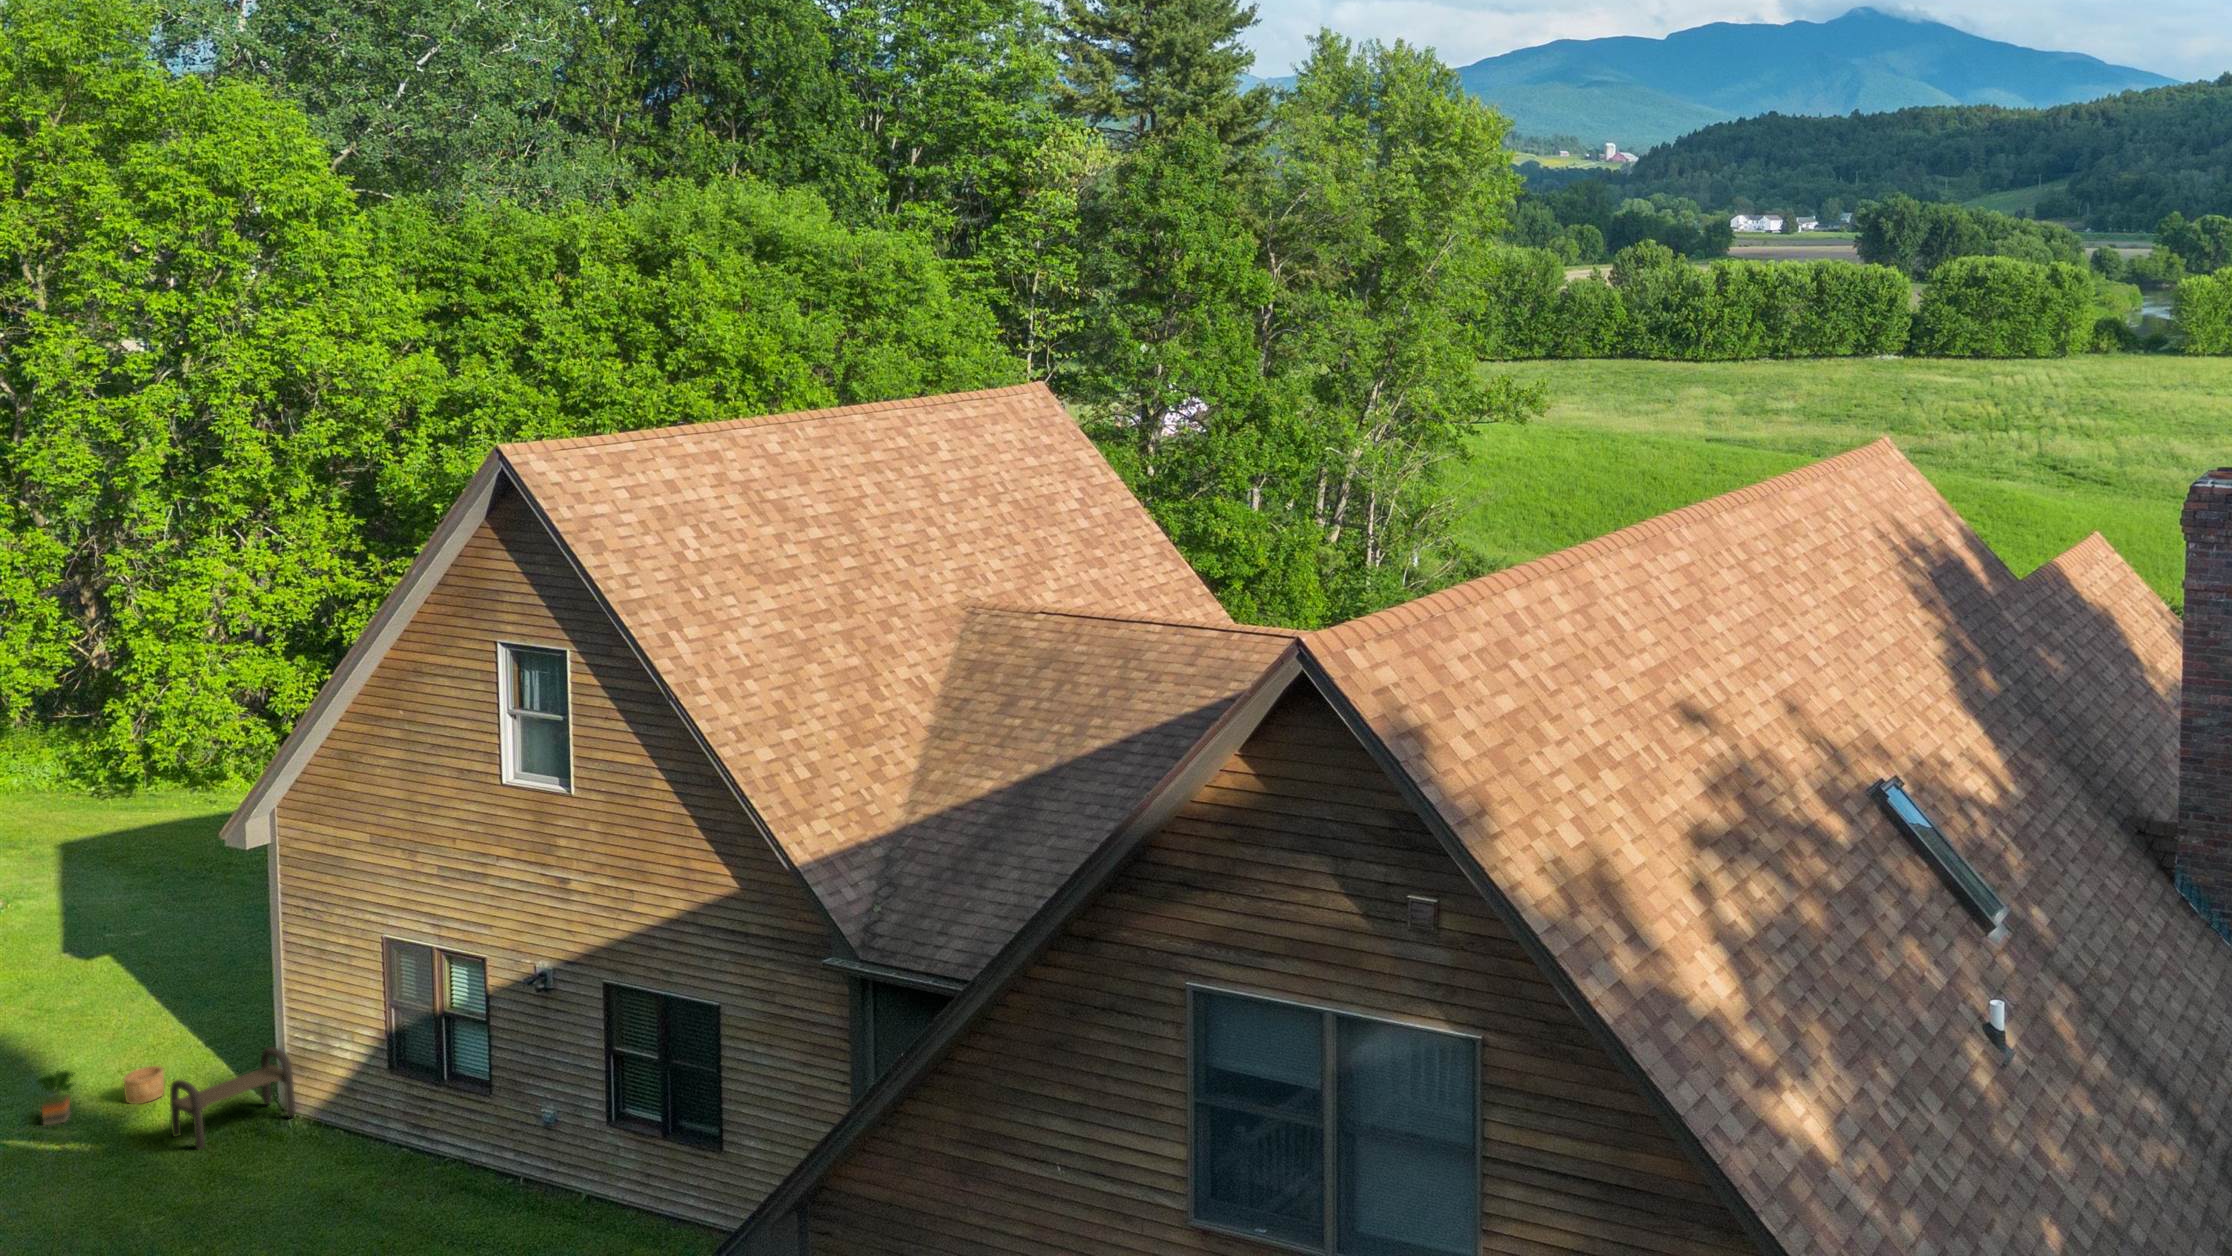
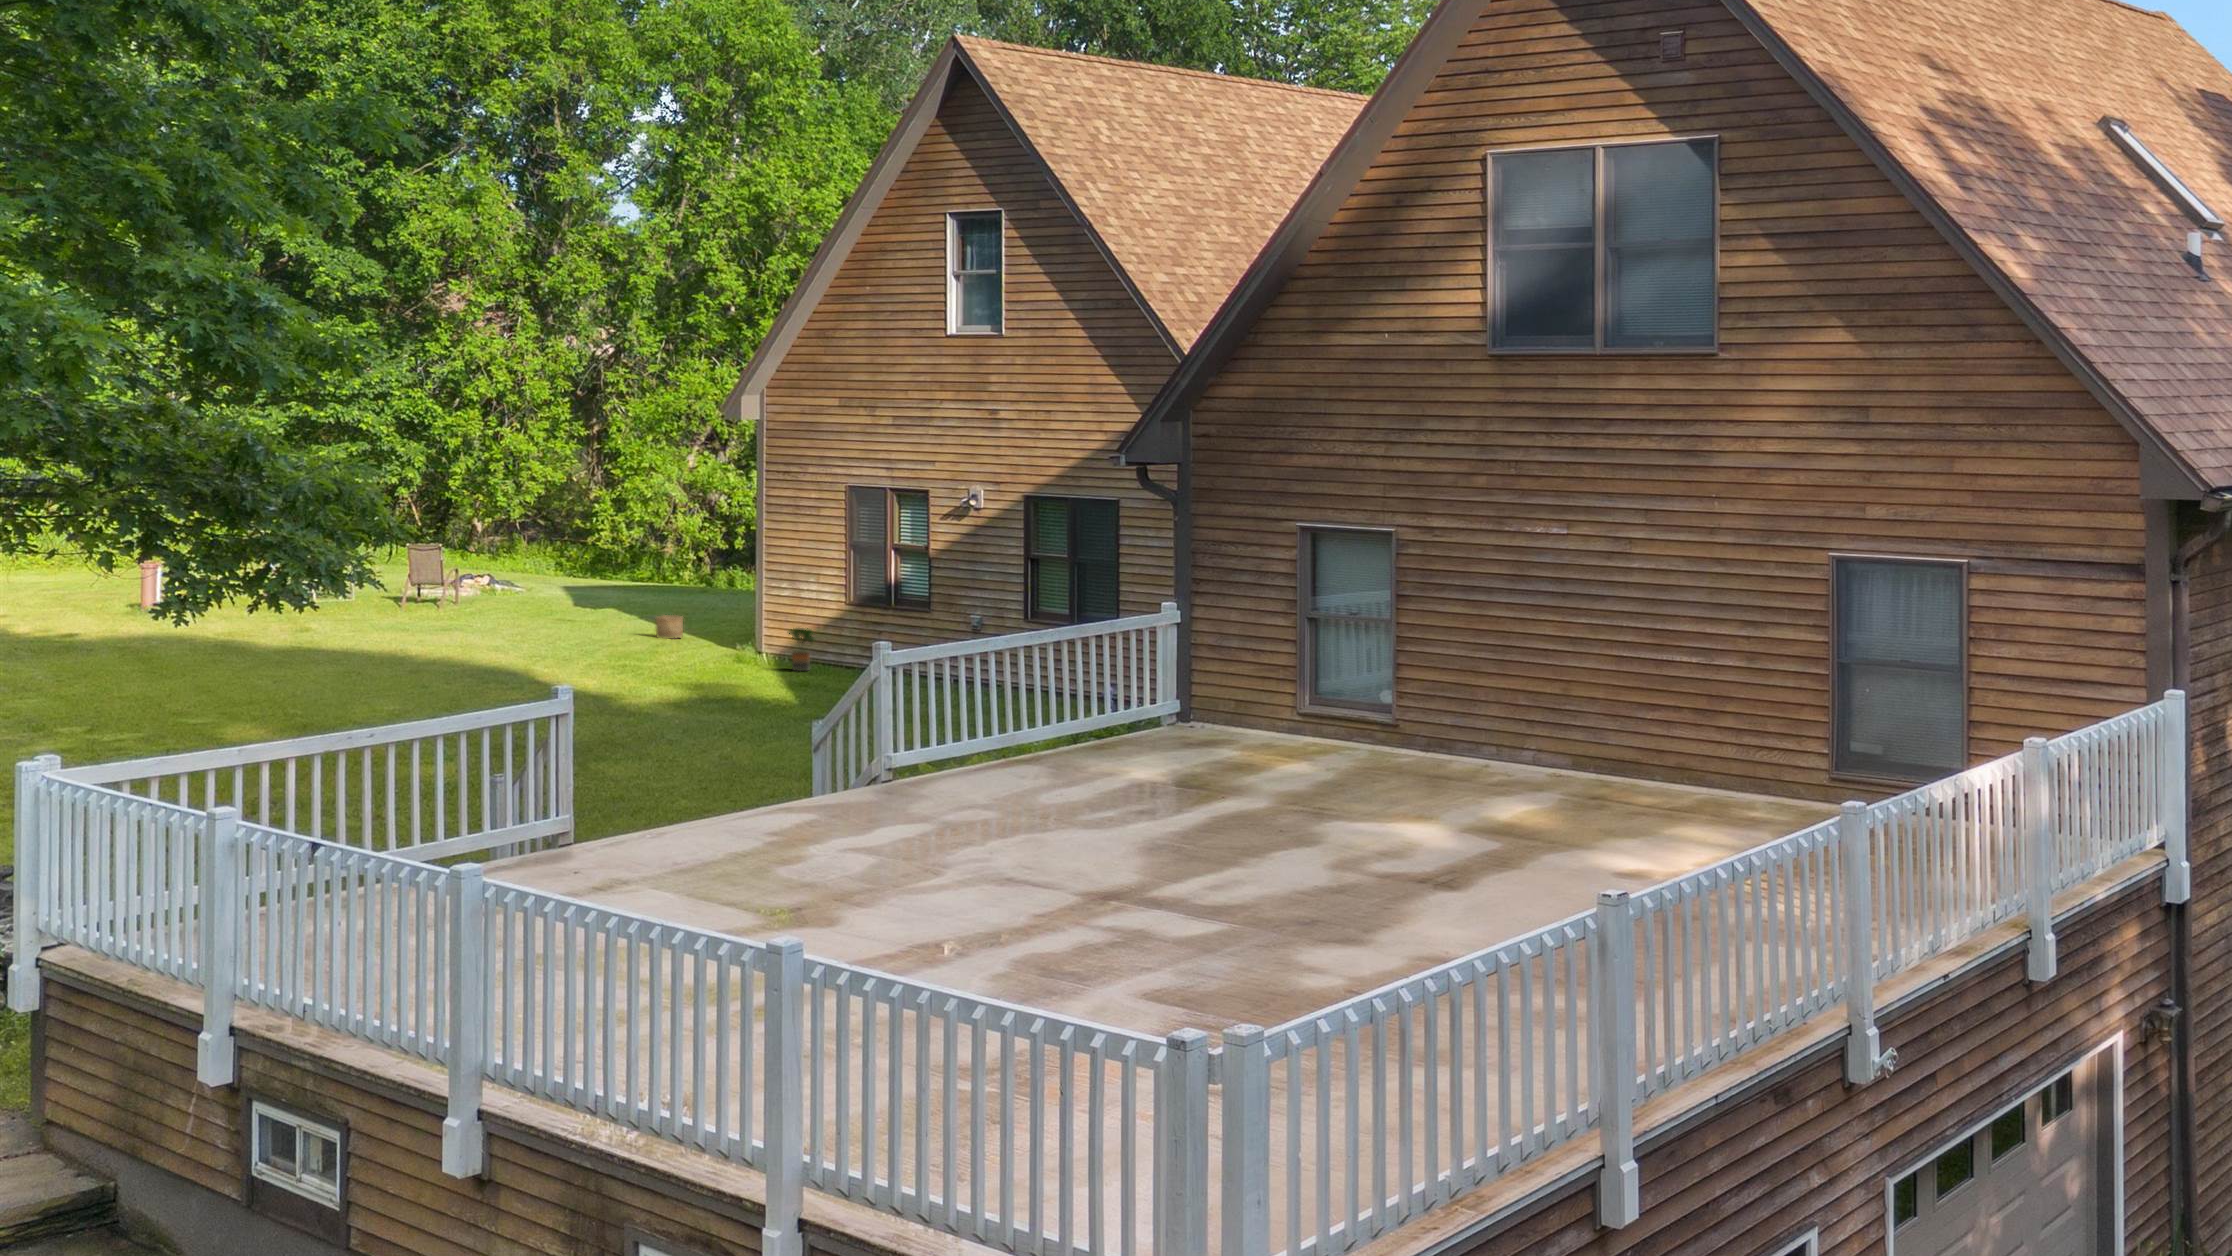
bench: present [170,1047,296,1150] -> none [693,596,781,653]
potted tree: present [37,1070,76,1125] -> present [789,628,816,671]

